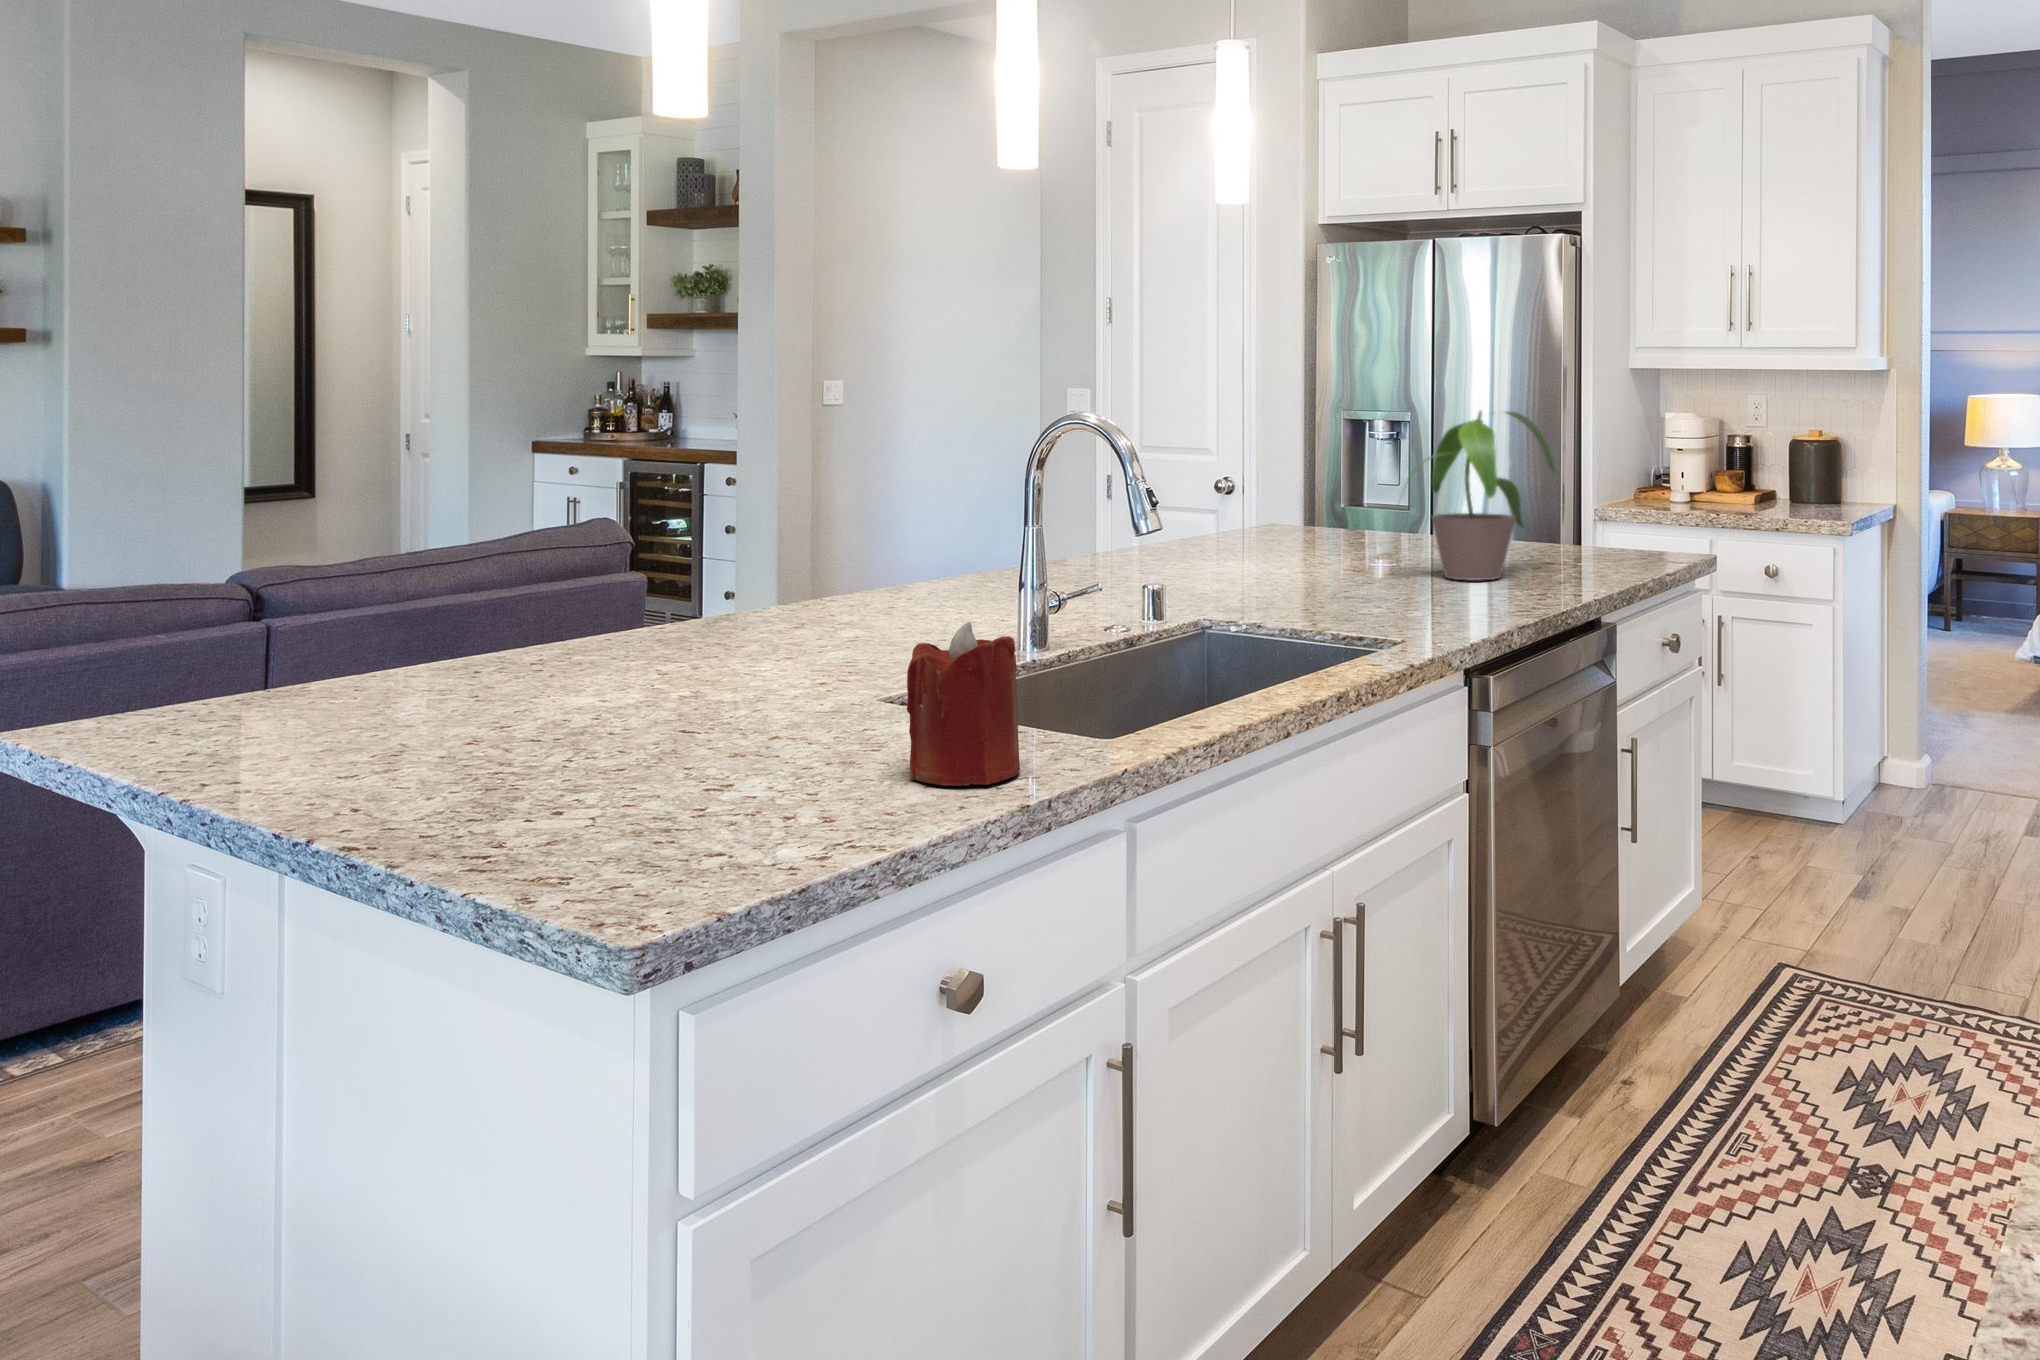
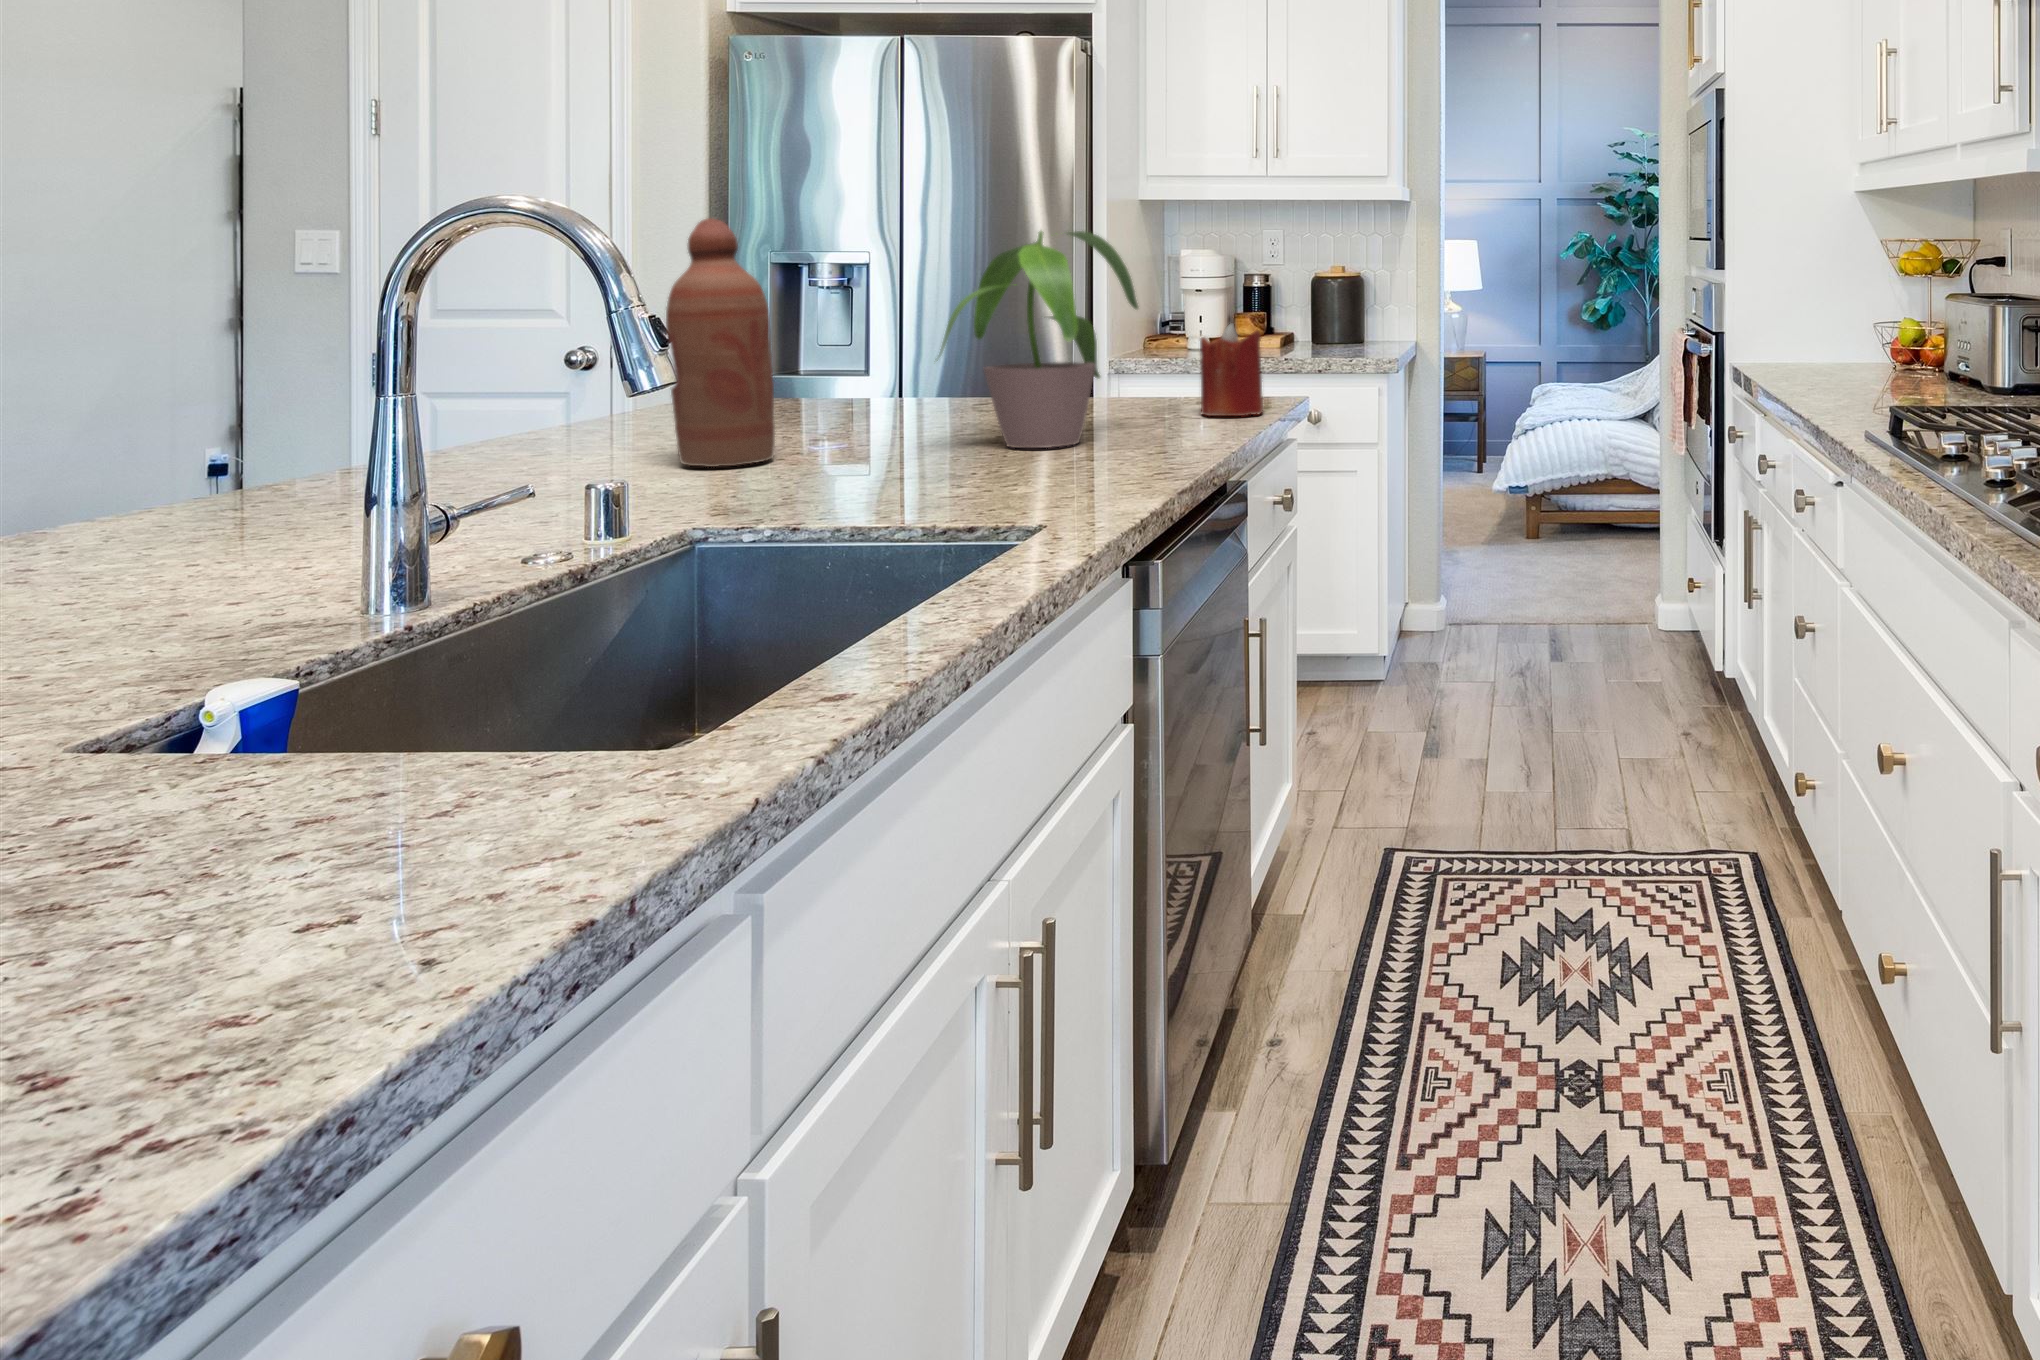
bottle: none [1222,401,1287,578] -> present [666,218,775,467]
candle: present [907,622,1020,786] -> present [1200,324,1263,416]

